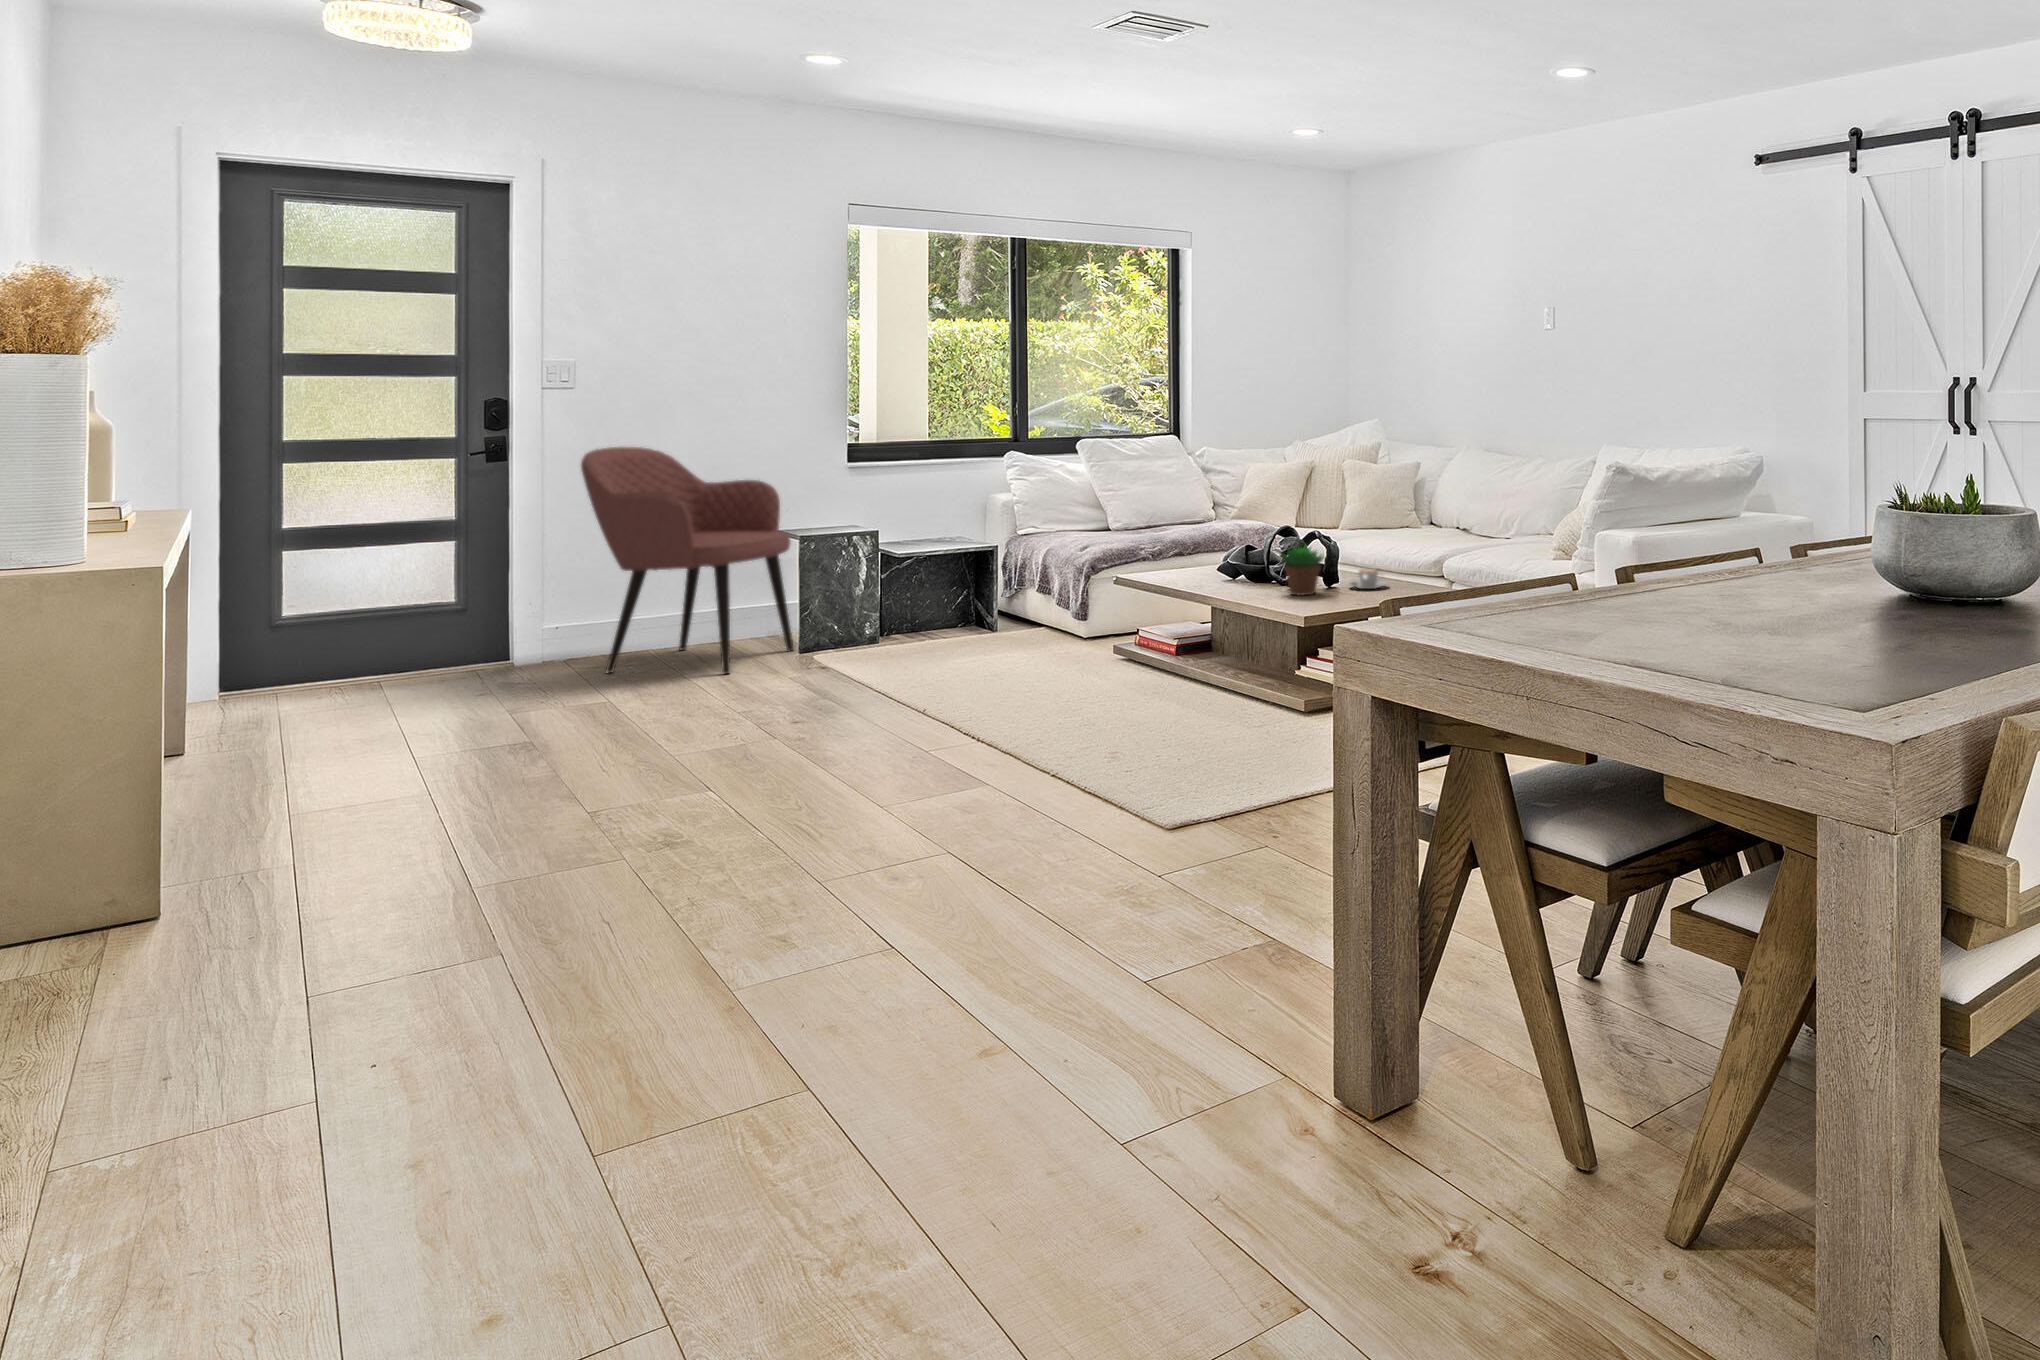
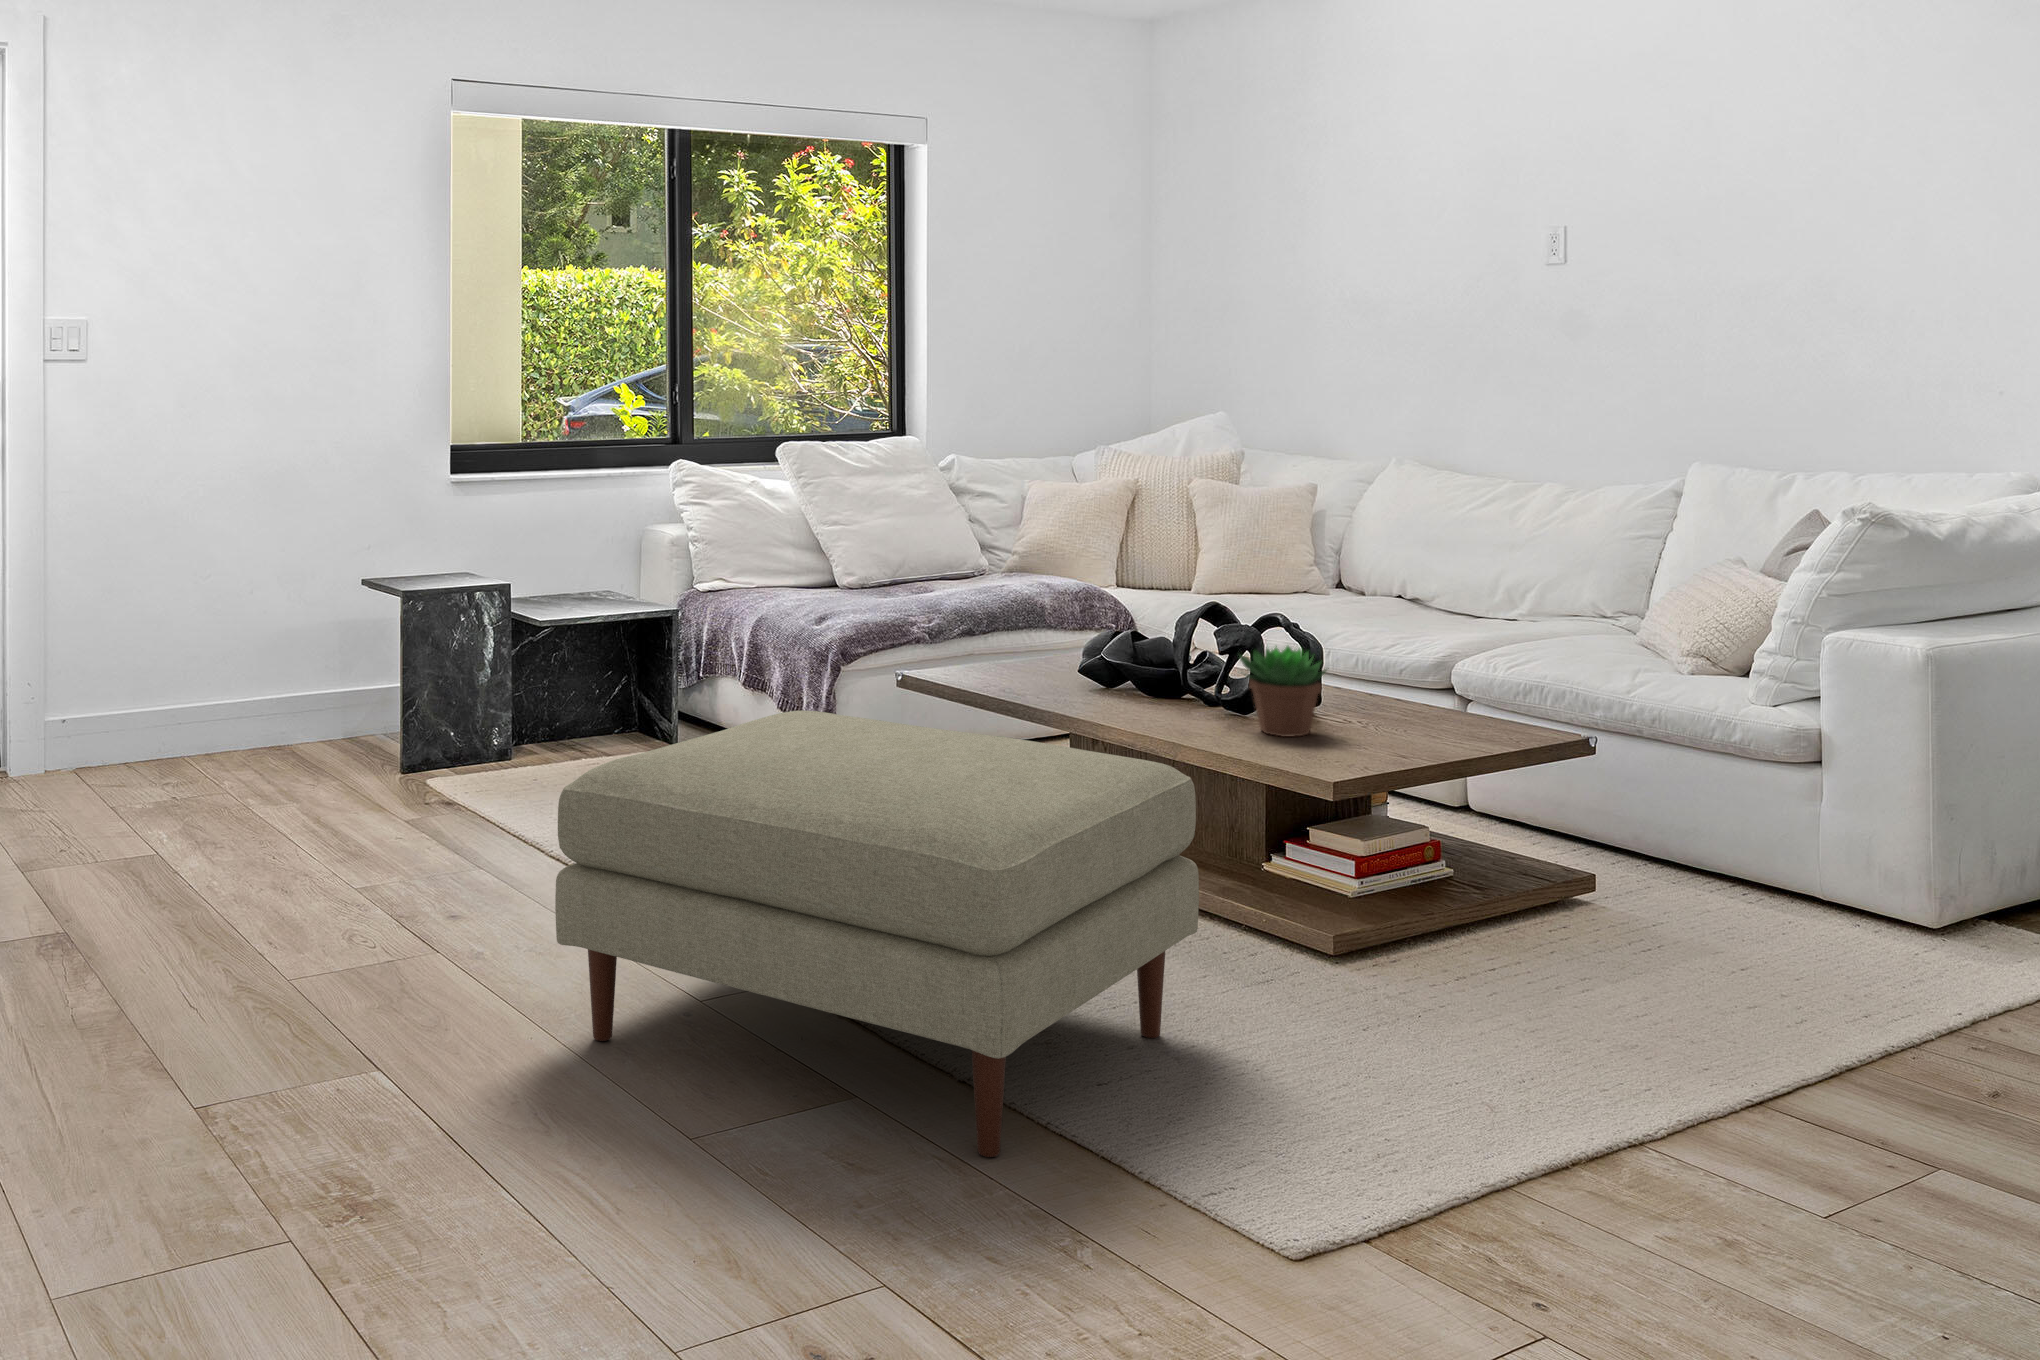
armchair: present [581,447,794,674] -> none [101,449,392,810]
coffee cup: present [1349,569,1388,589] -> none [1354,689,1432,727]
ottoman: none [831,588,1208,803] -> present [555,711,1199,1157]

